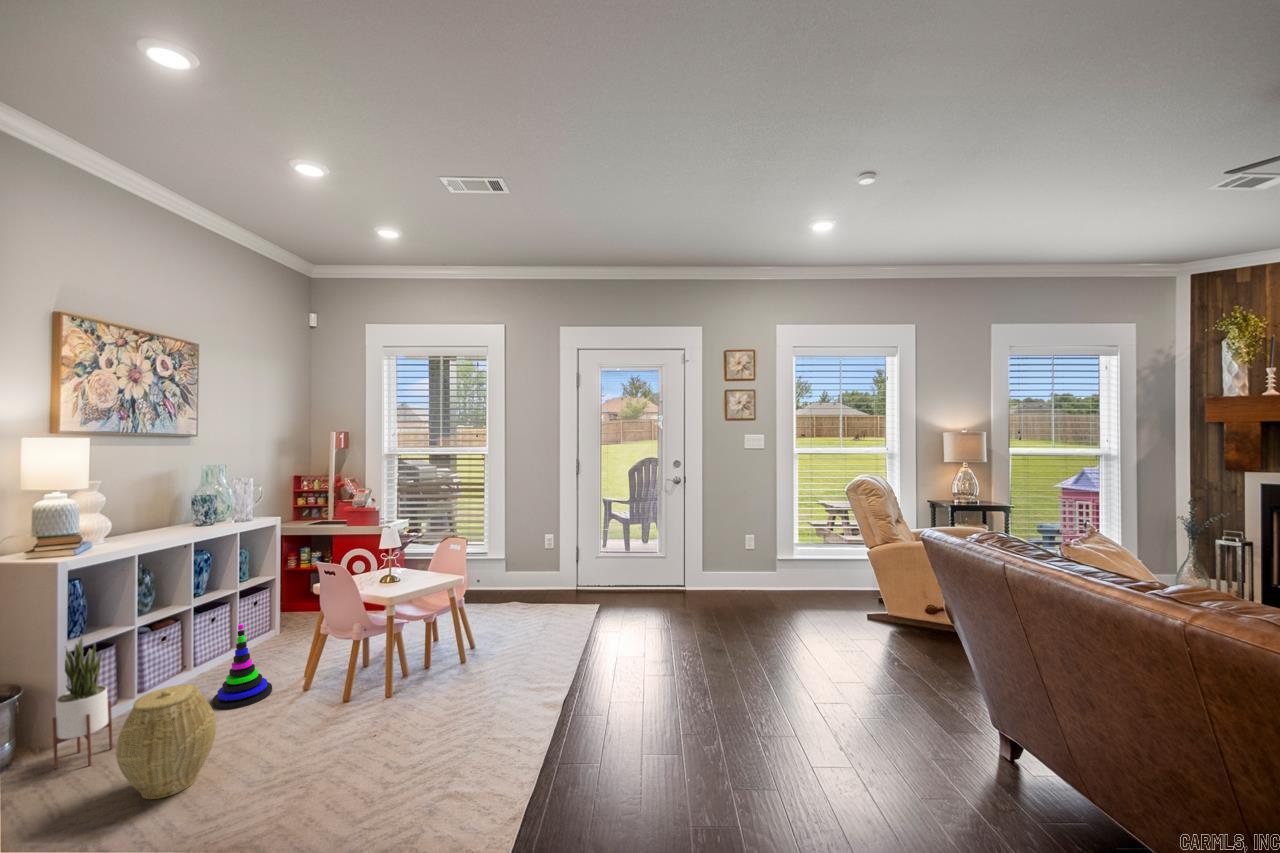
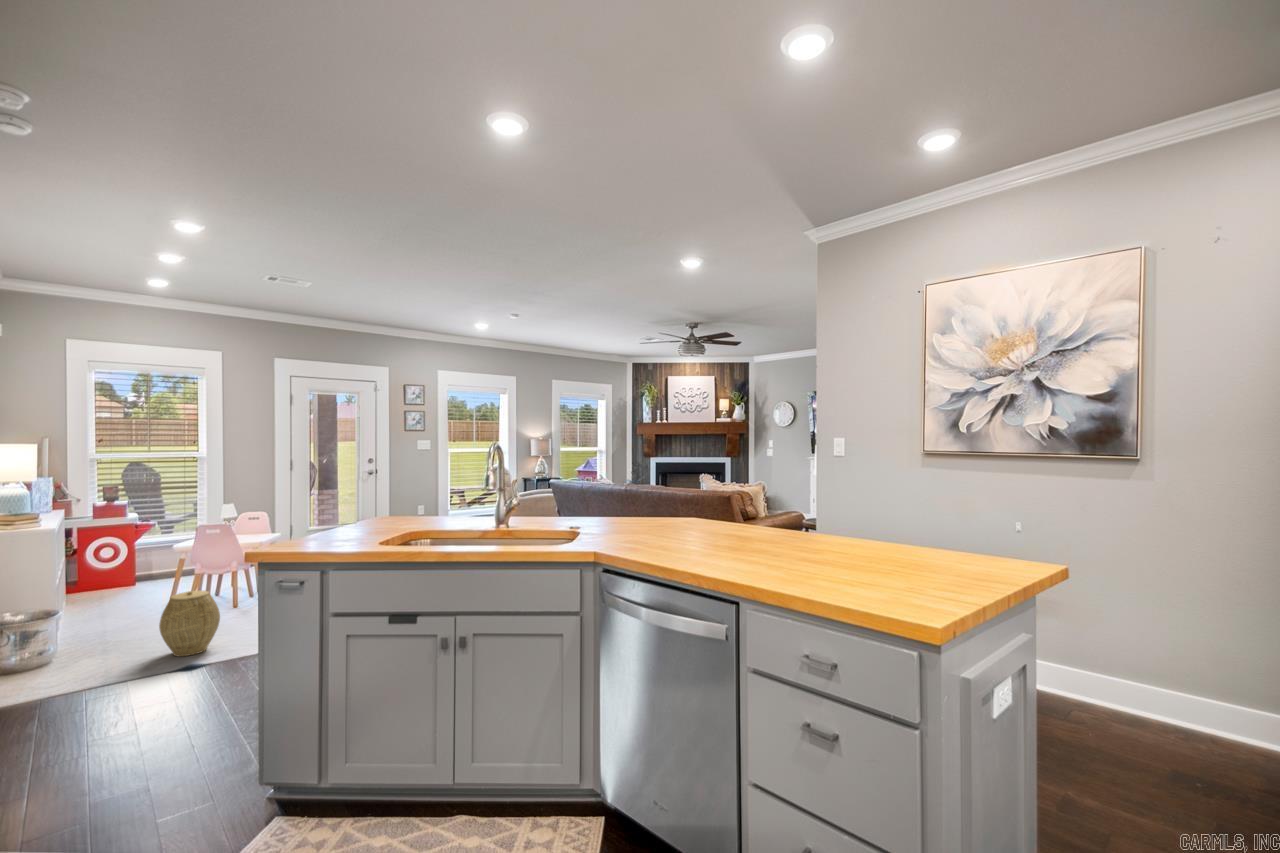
stacking toy: present [213,624,272,709] -> none [104,578,154,640]
potted plant: present [52,635,113,769] -> none [41,575,97,673]

